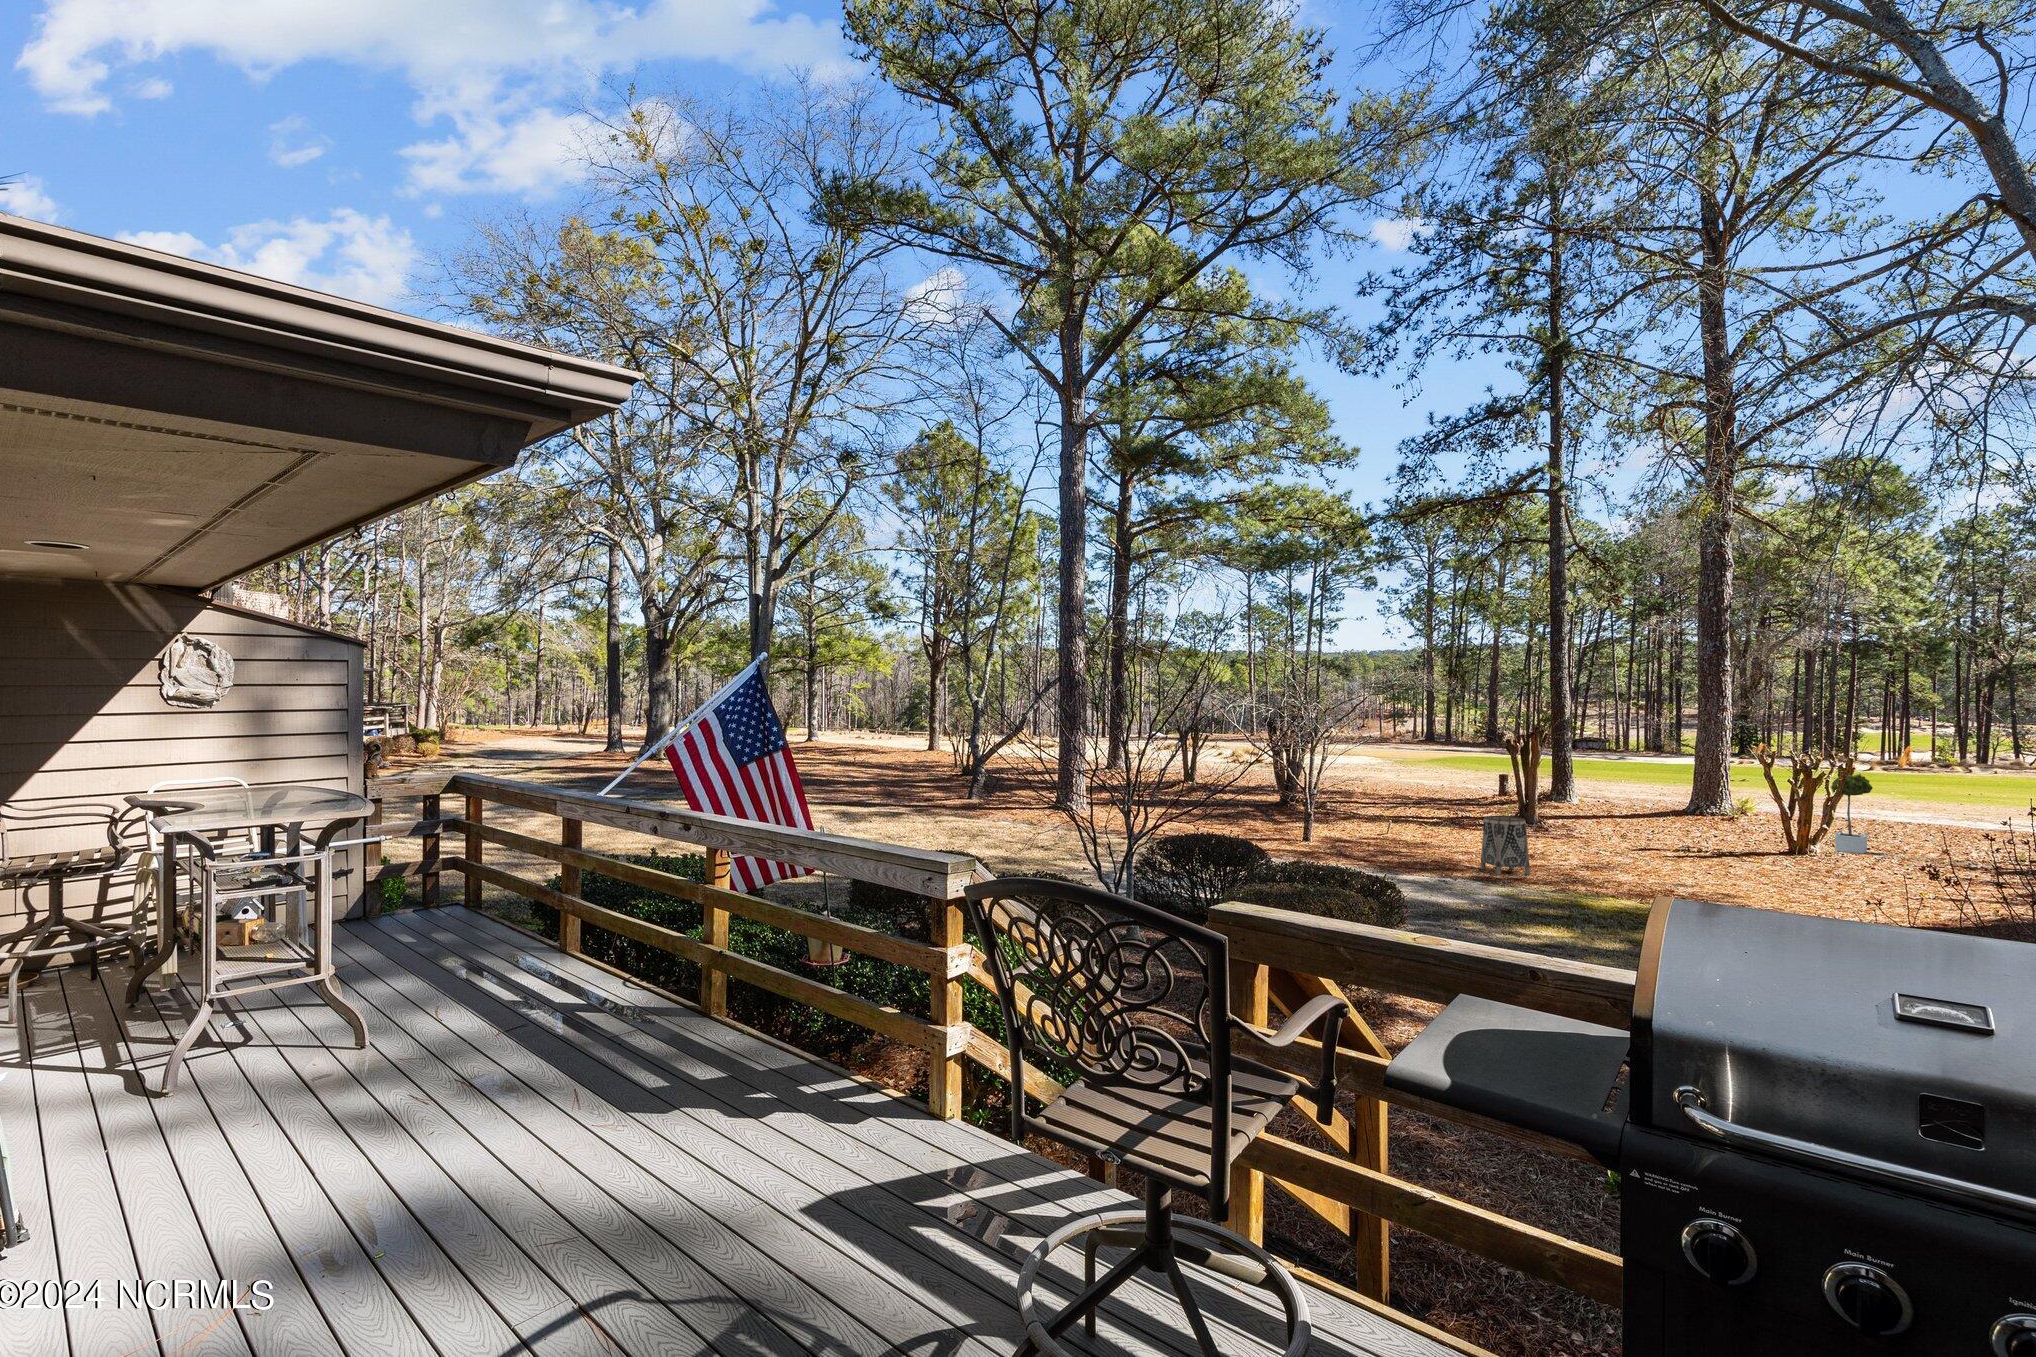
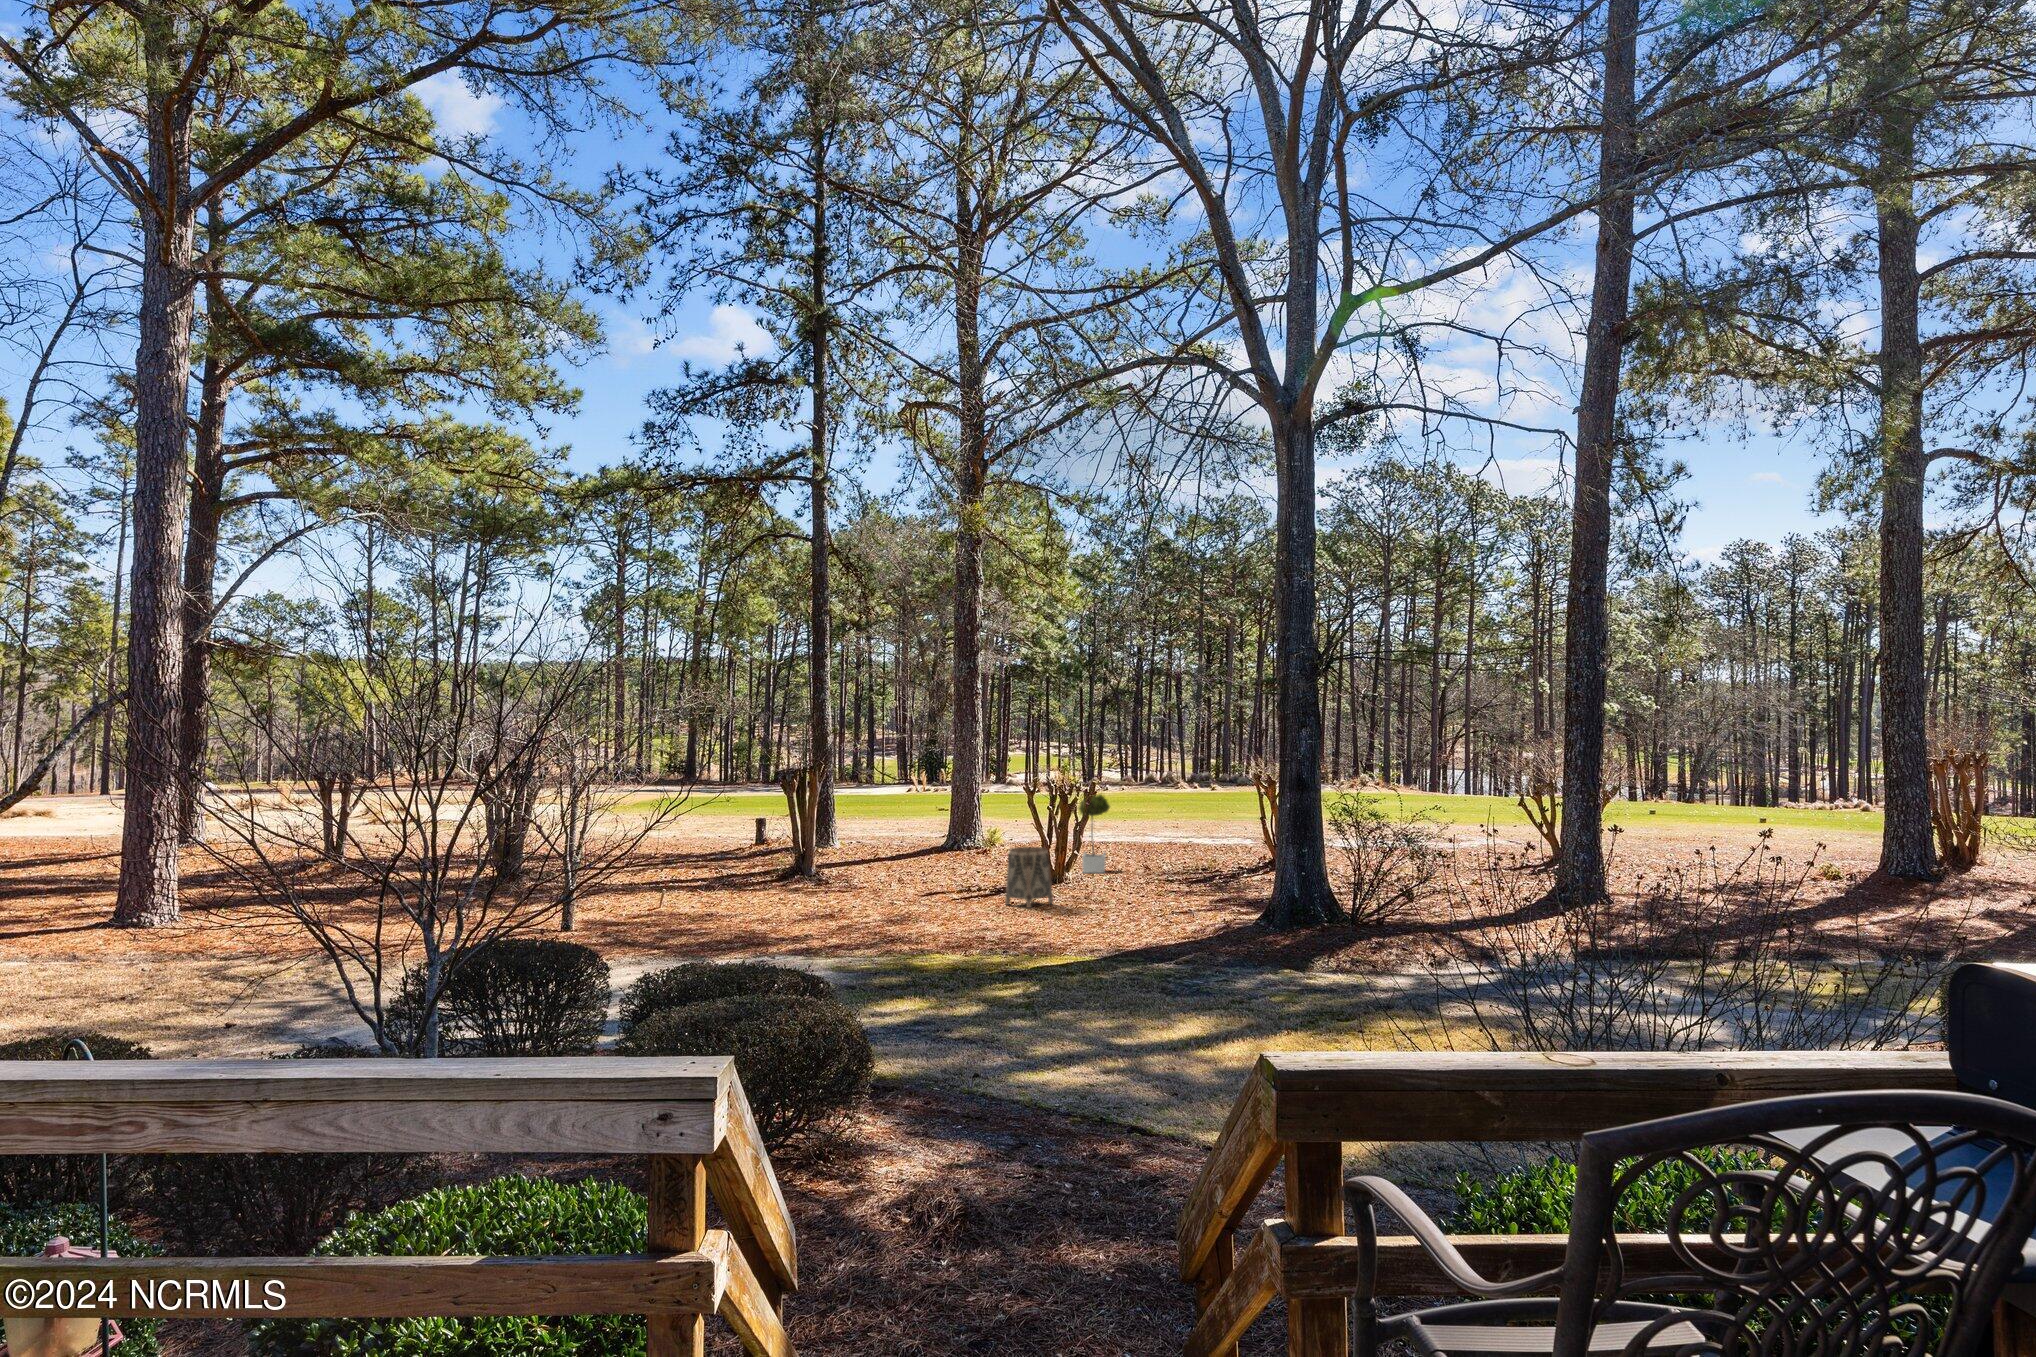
basket: present [1480,816,1530,875] -> present [1005,847,1053,908]

